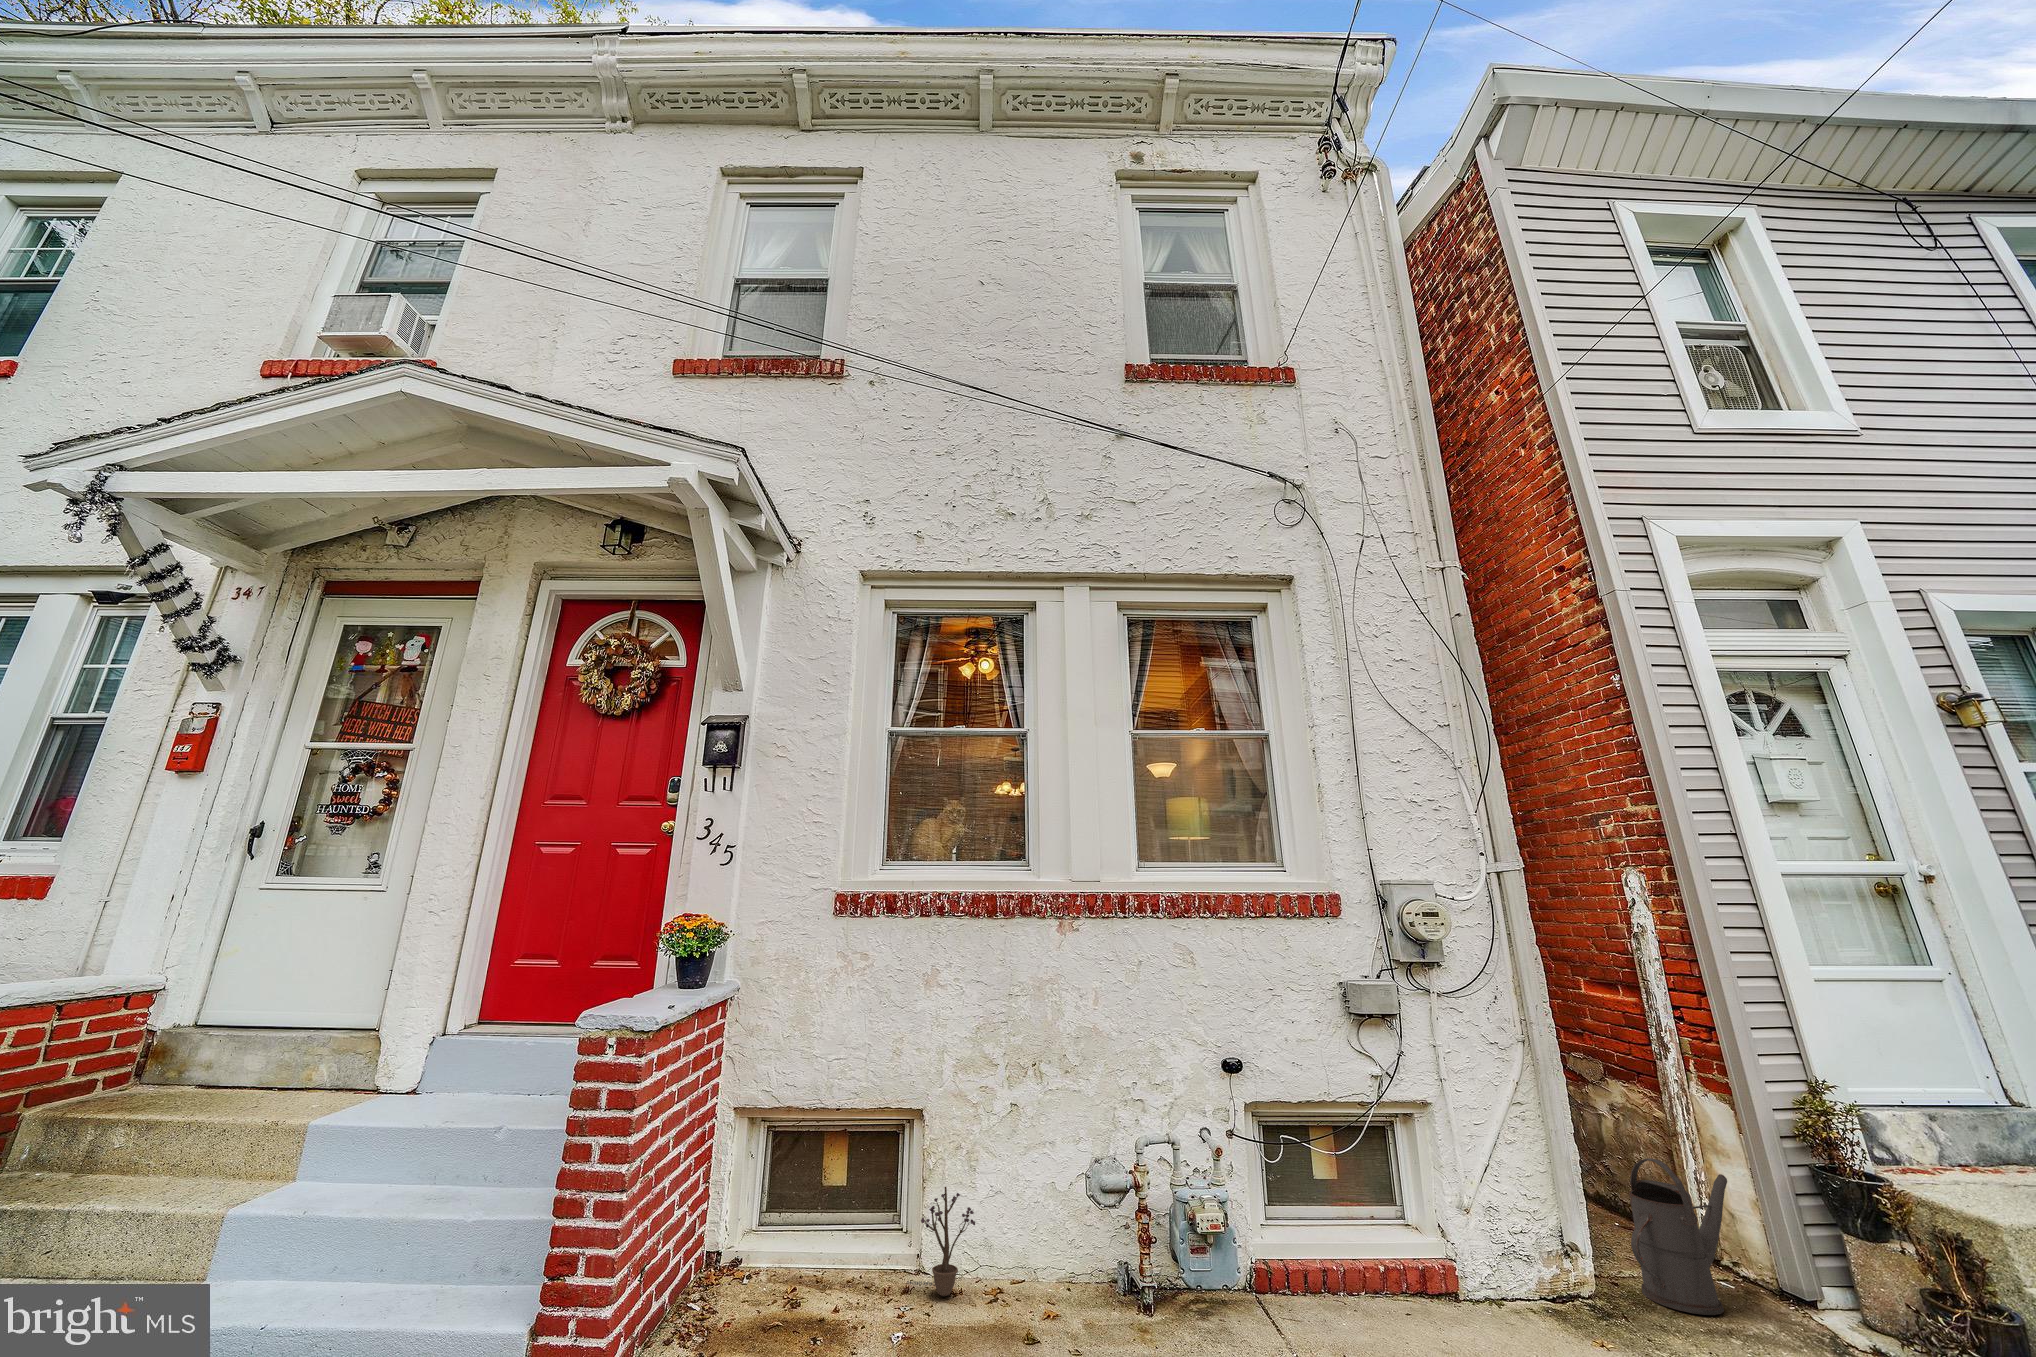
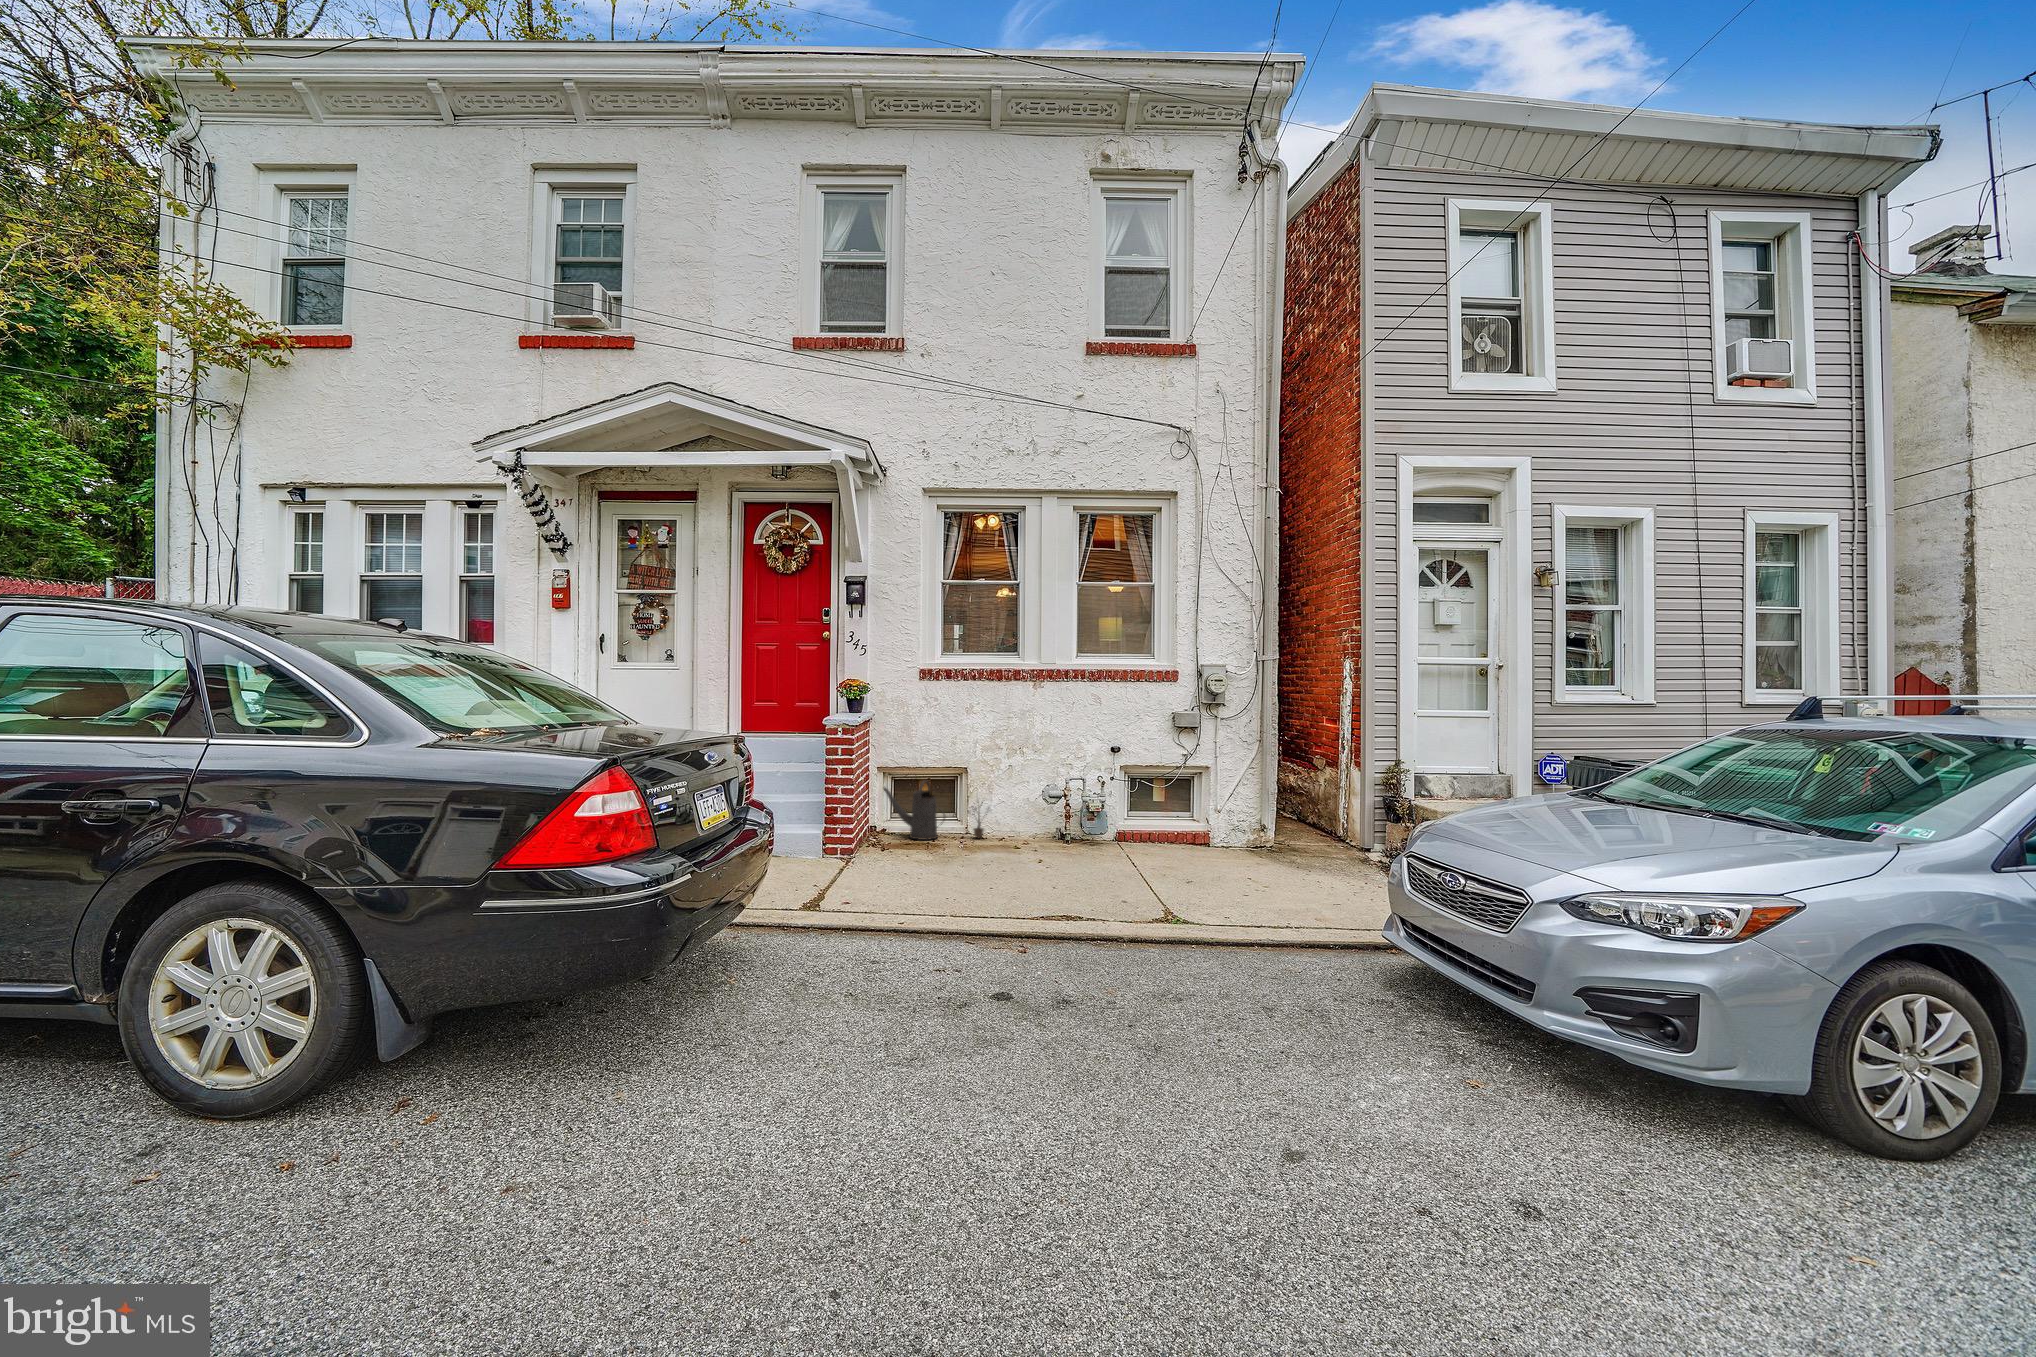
watering can: present [1629,1158,1727,1315] -> present [884,780,945,840]

